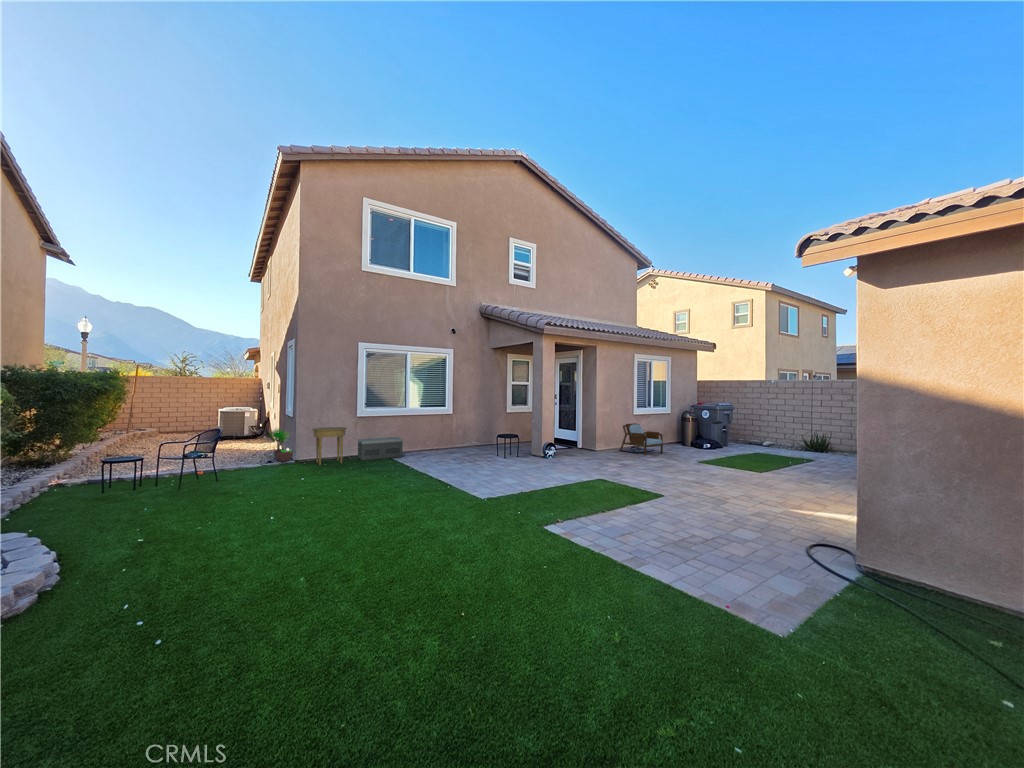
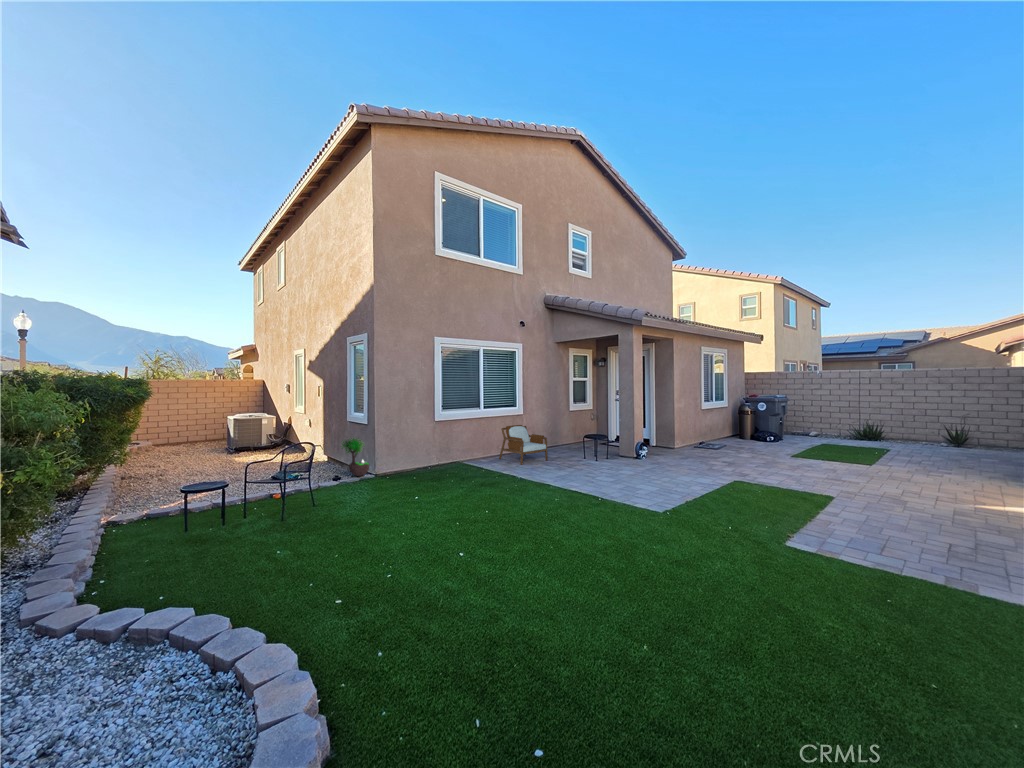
armchair: present [620,423,663,455] -> present [499,425,548,465]
side table: present [313,427,346,465] -> none [396,434,432,479]
storage bench: present [358,437,403,461] -> none [437,442,485,471]

